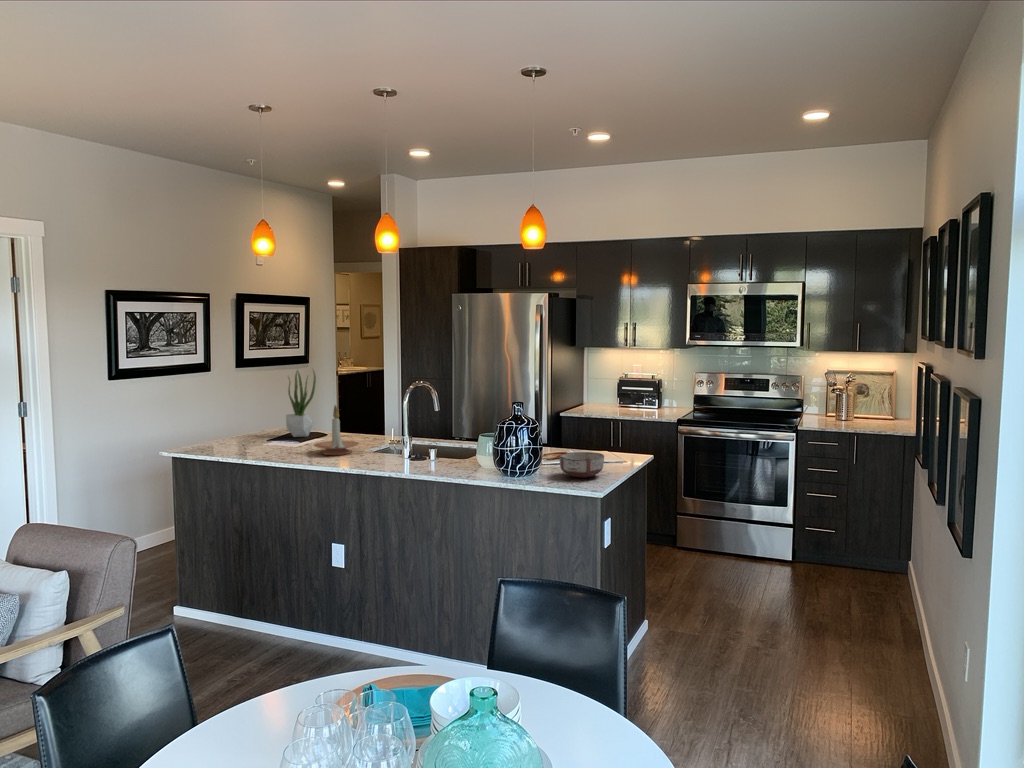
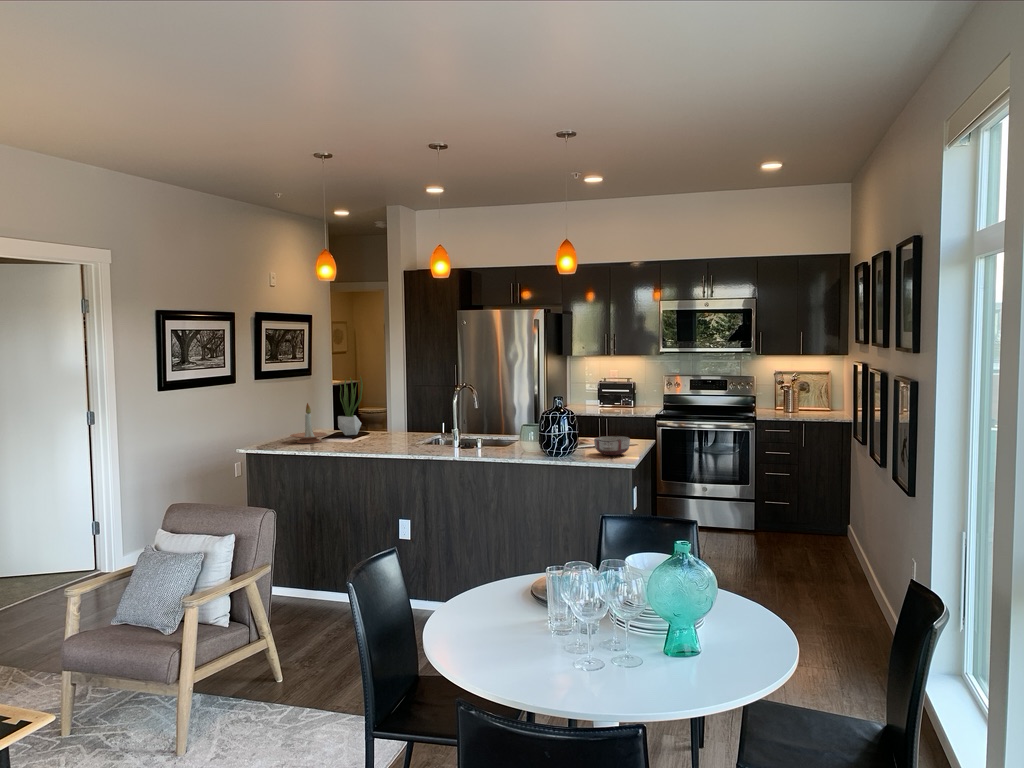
candle holder: present [314,405,359,455] -> present [290,403,327,443]

